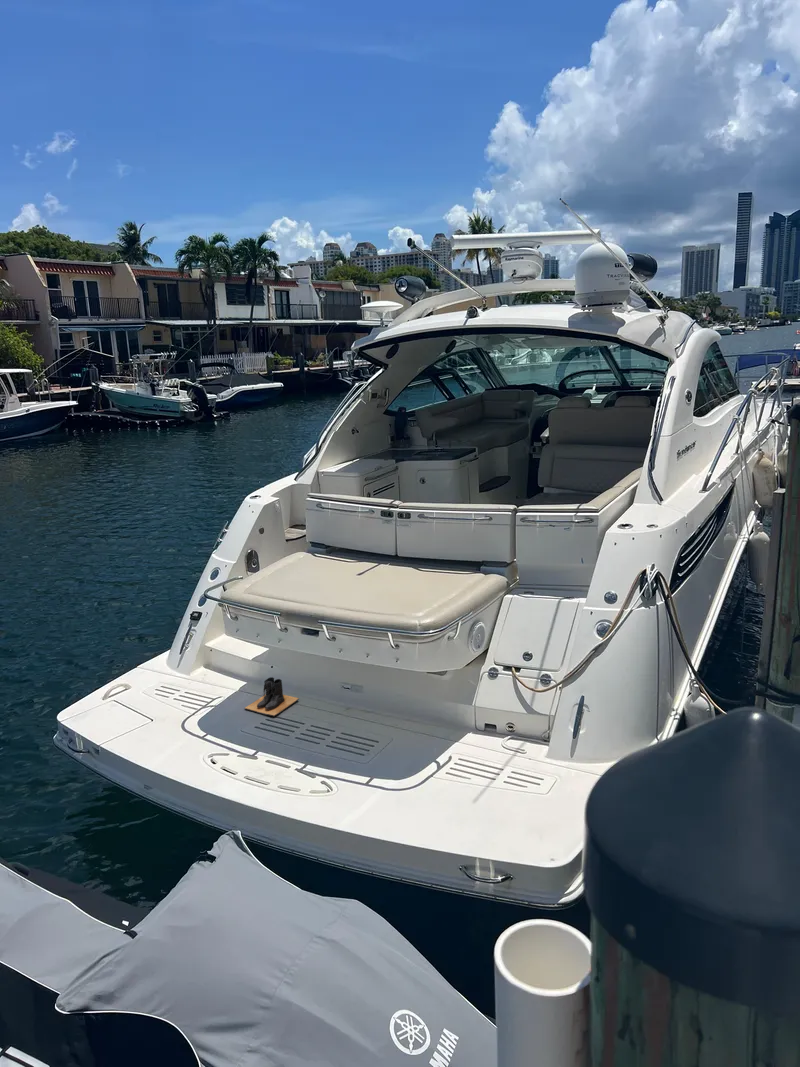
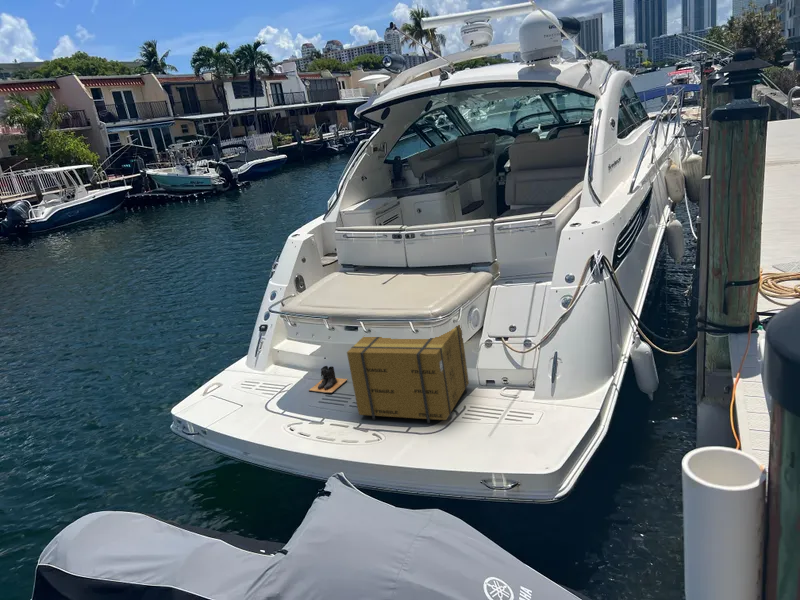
cardboard box: none [297,629,460,779] -> present [347,325,469,423]

